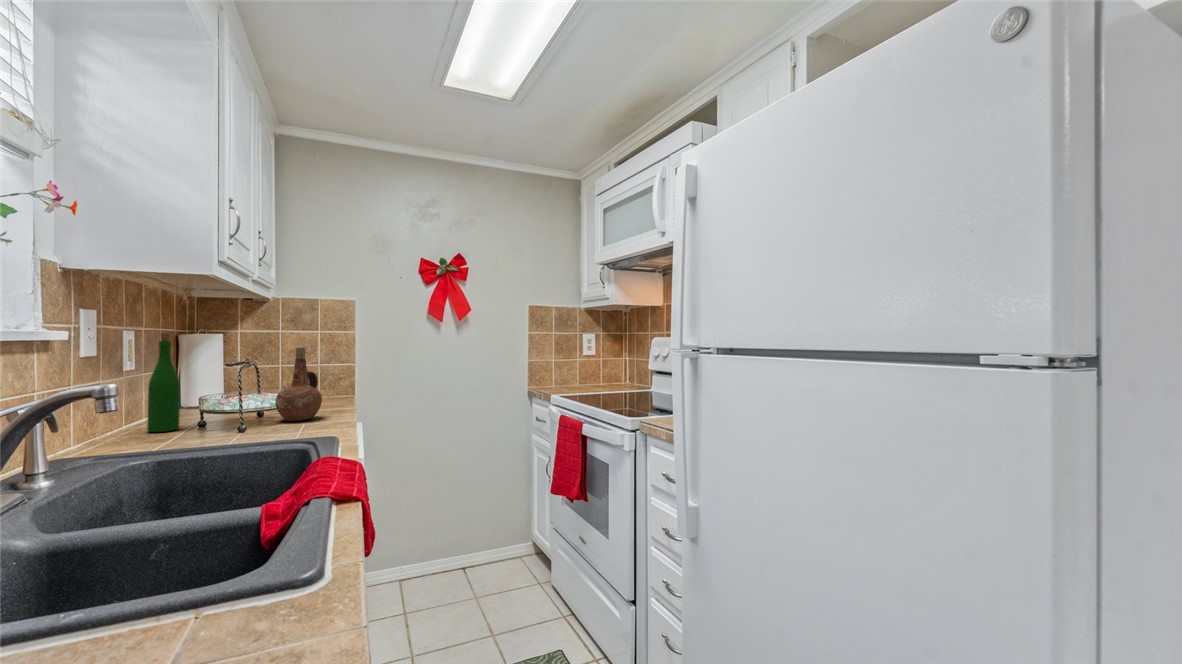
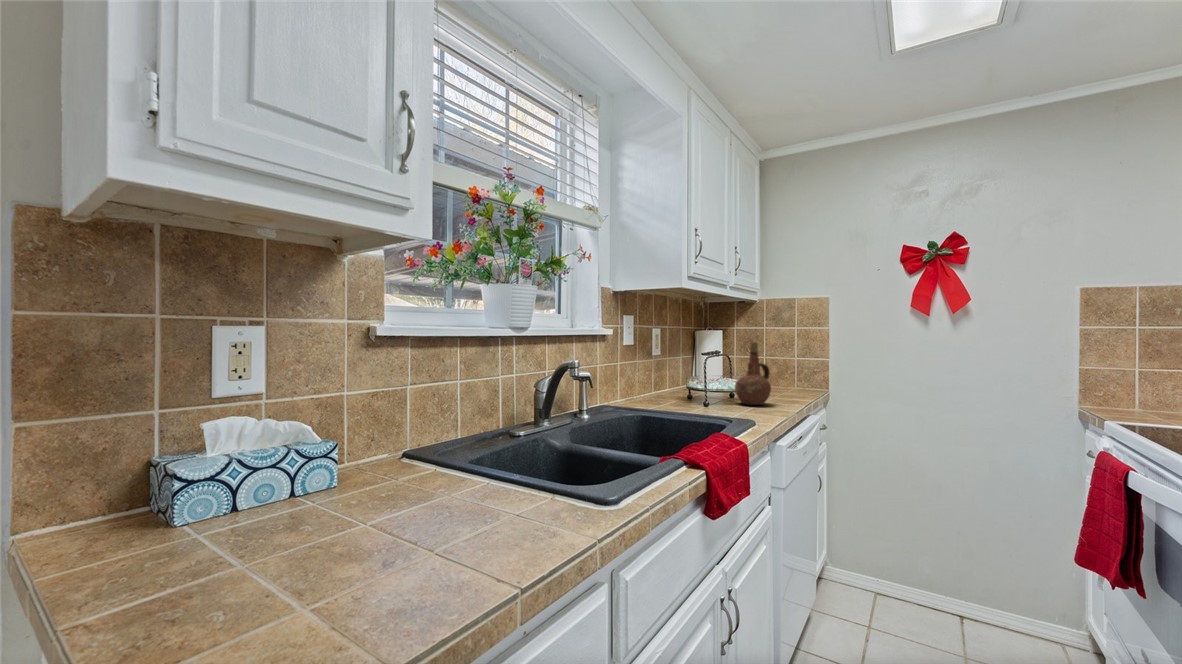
wine bottle: present [147,332,180,432] -> none [660,329,678,399]

